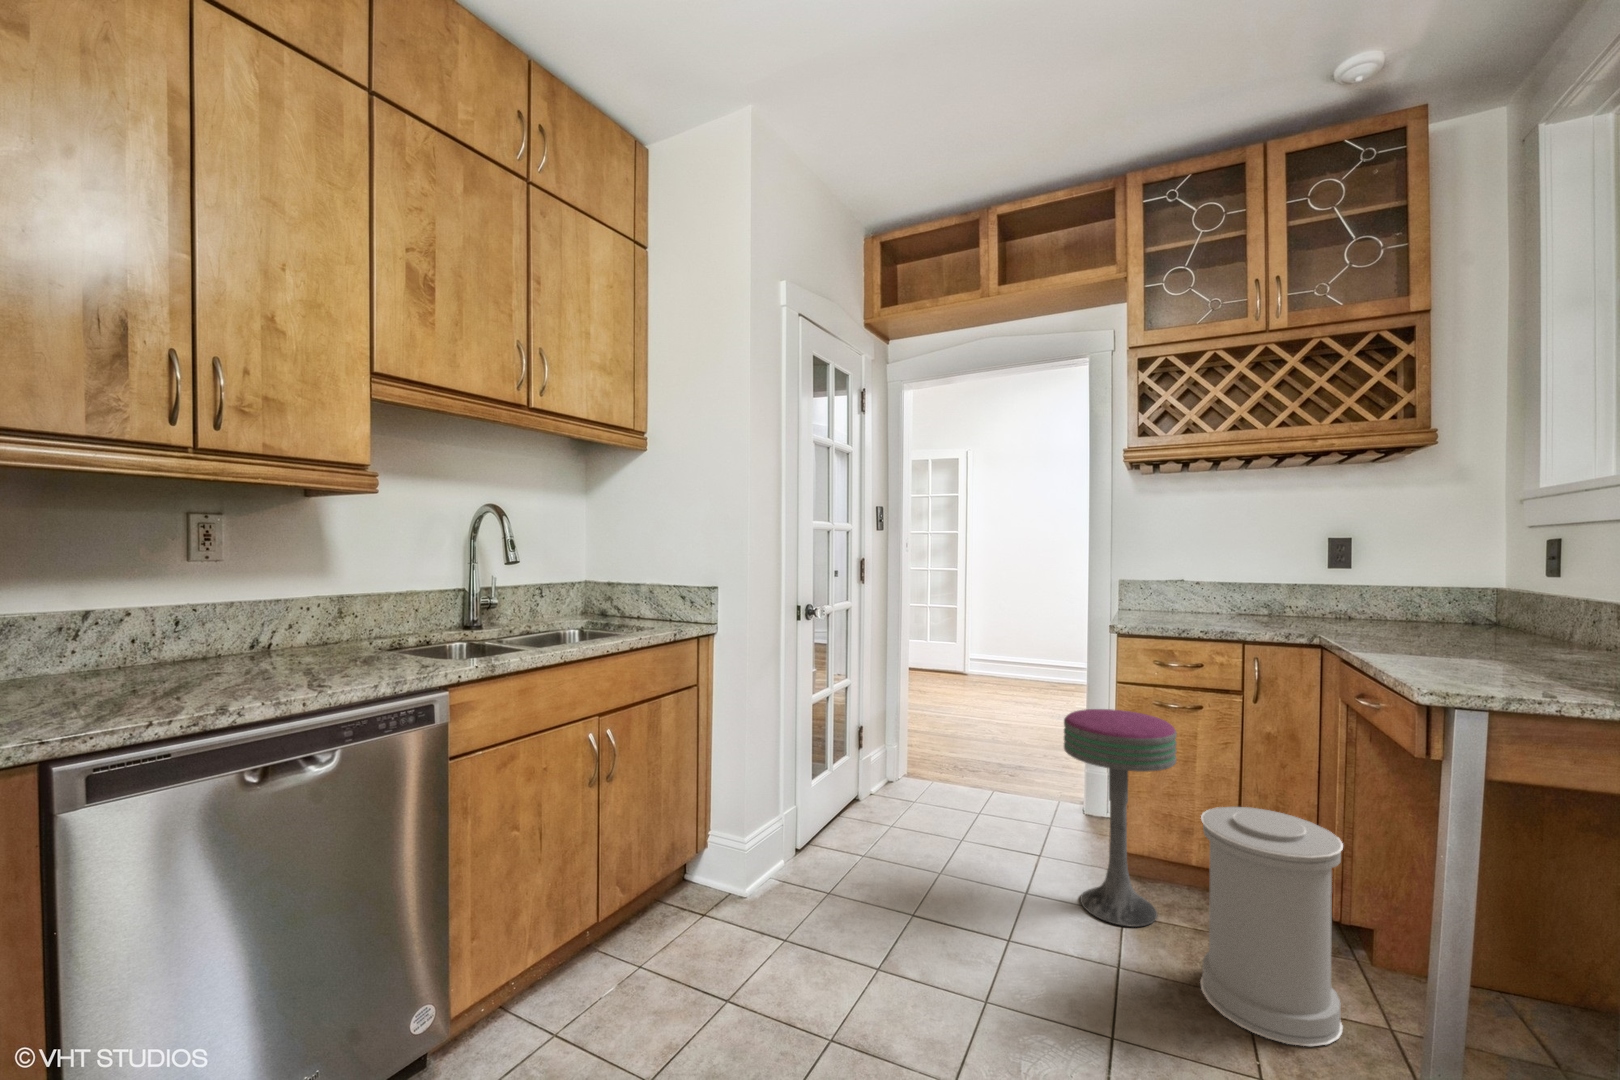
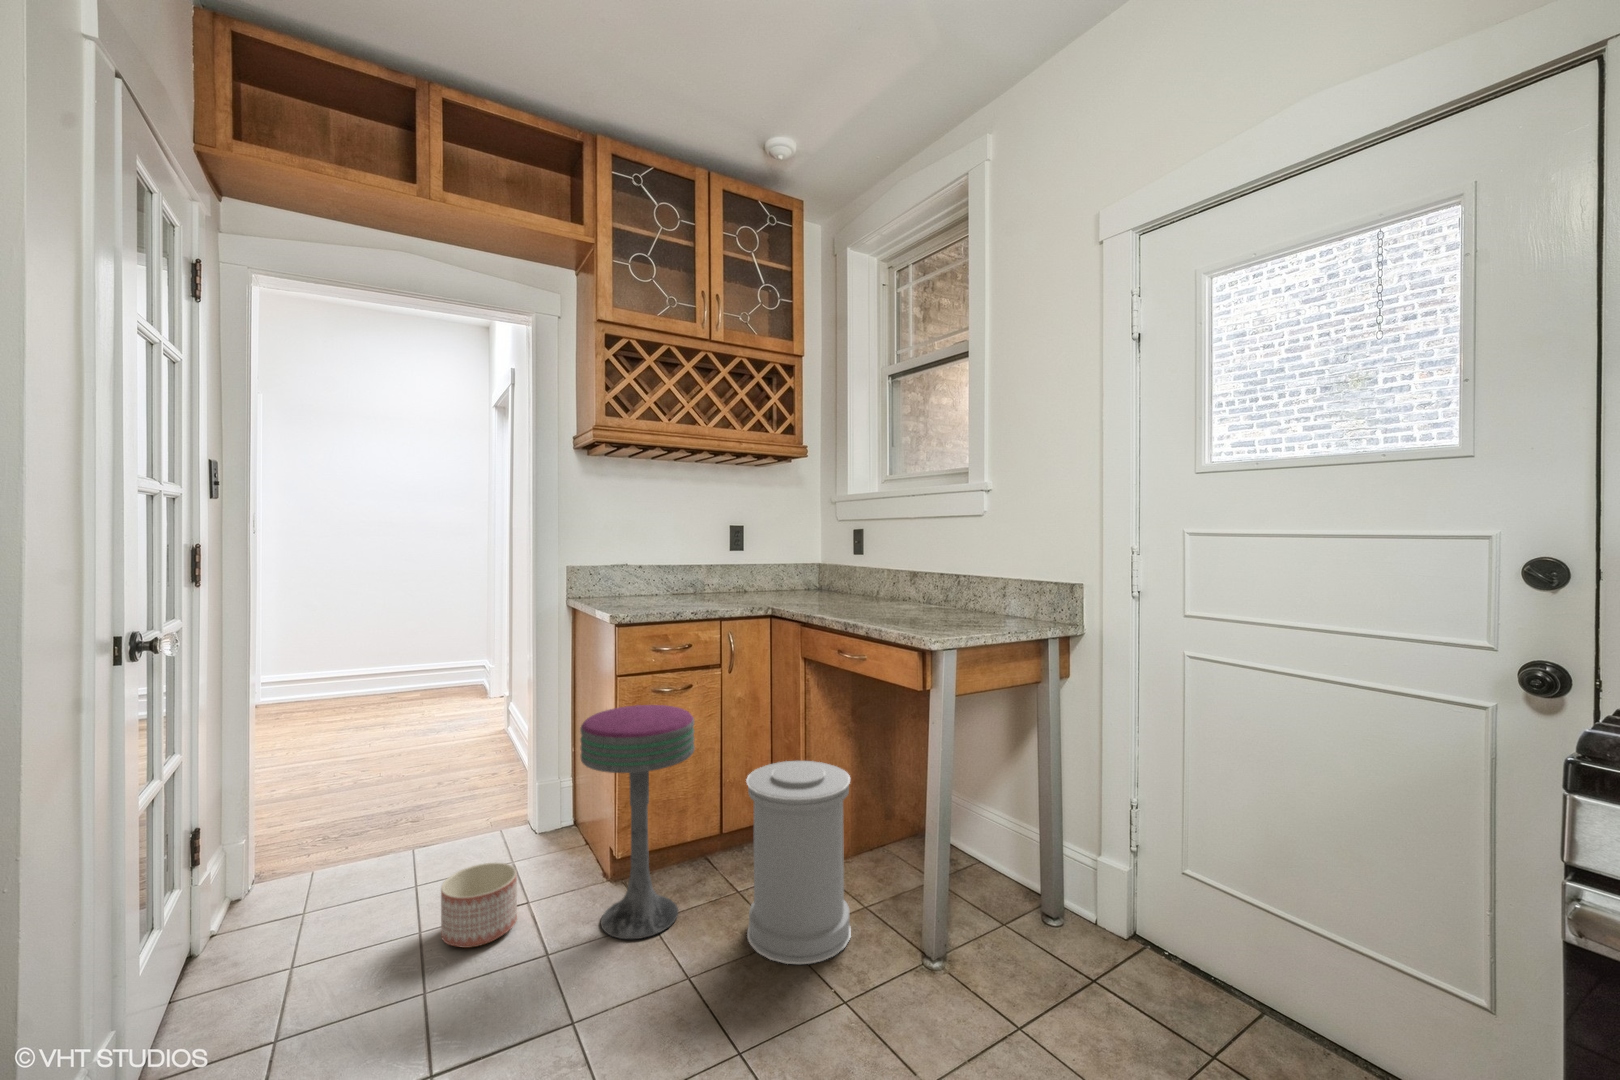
planter: none [972,805,1027,866] -> present [441,863,517,948]

